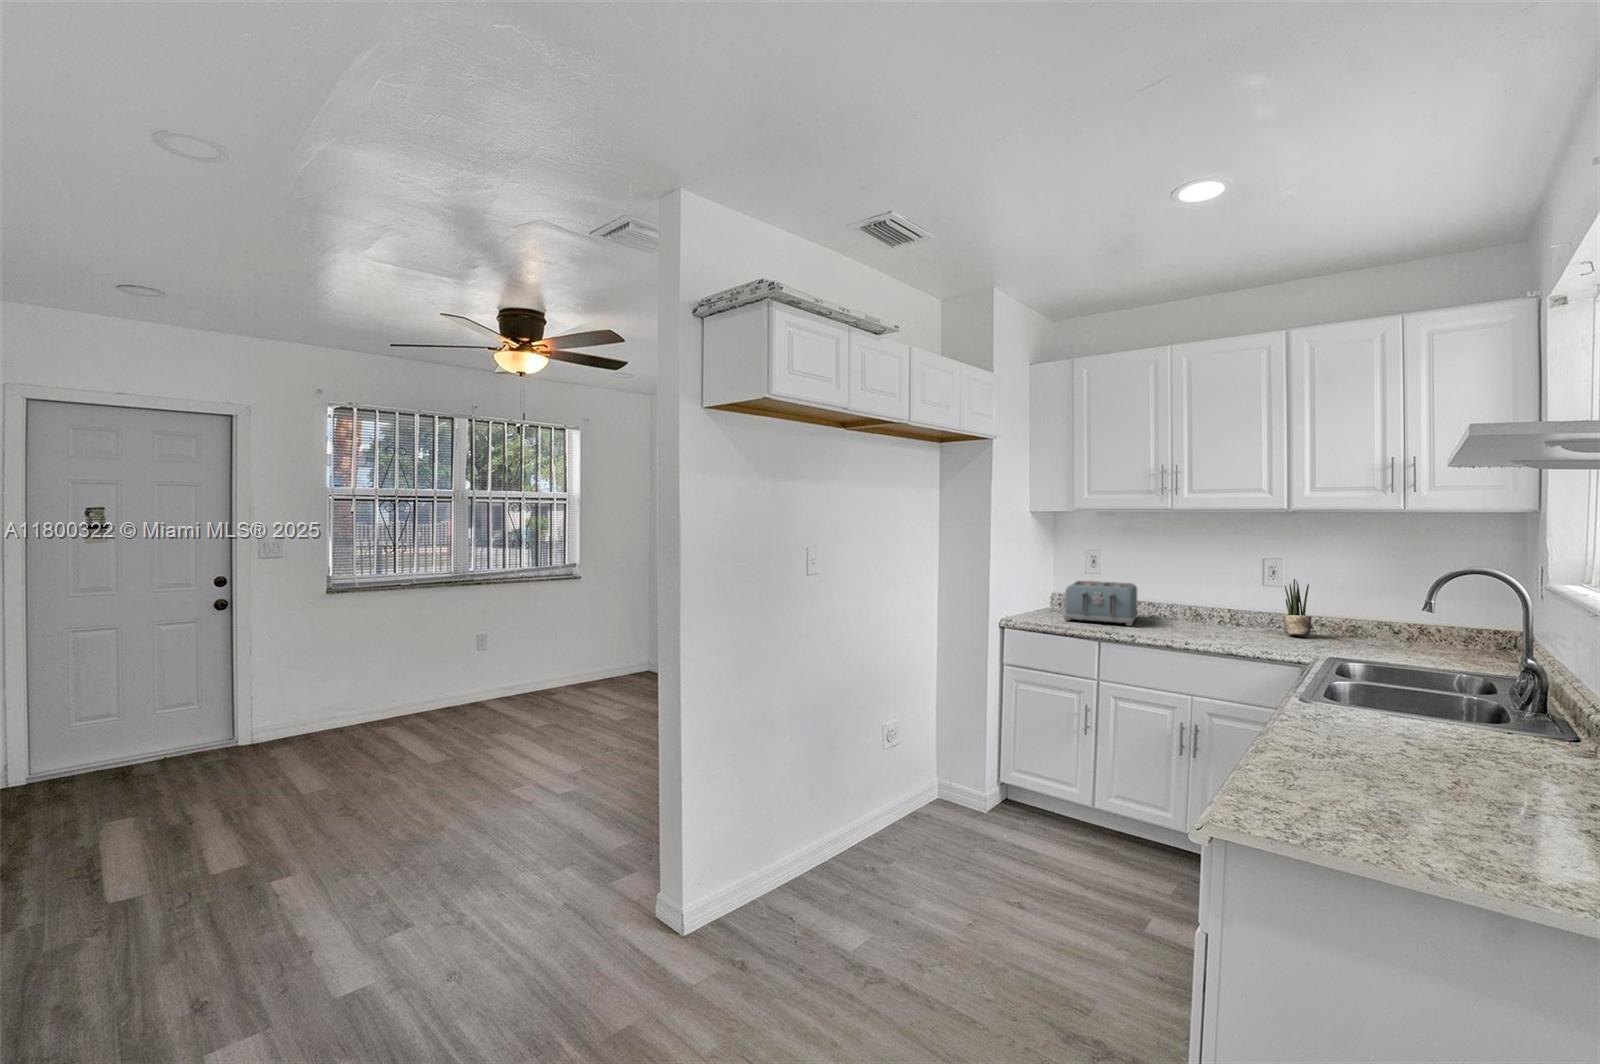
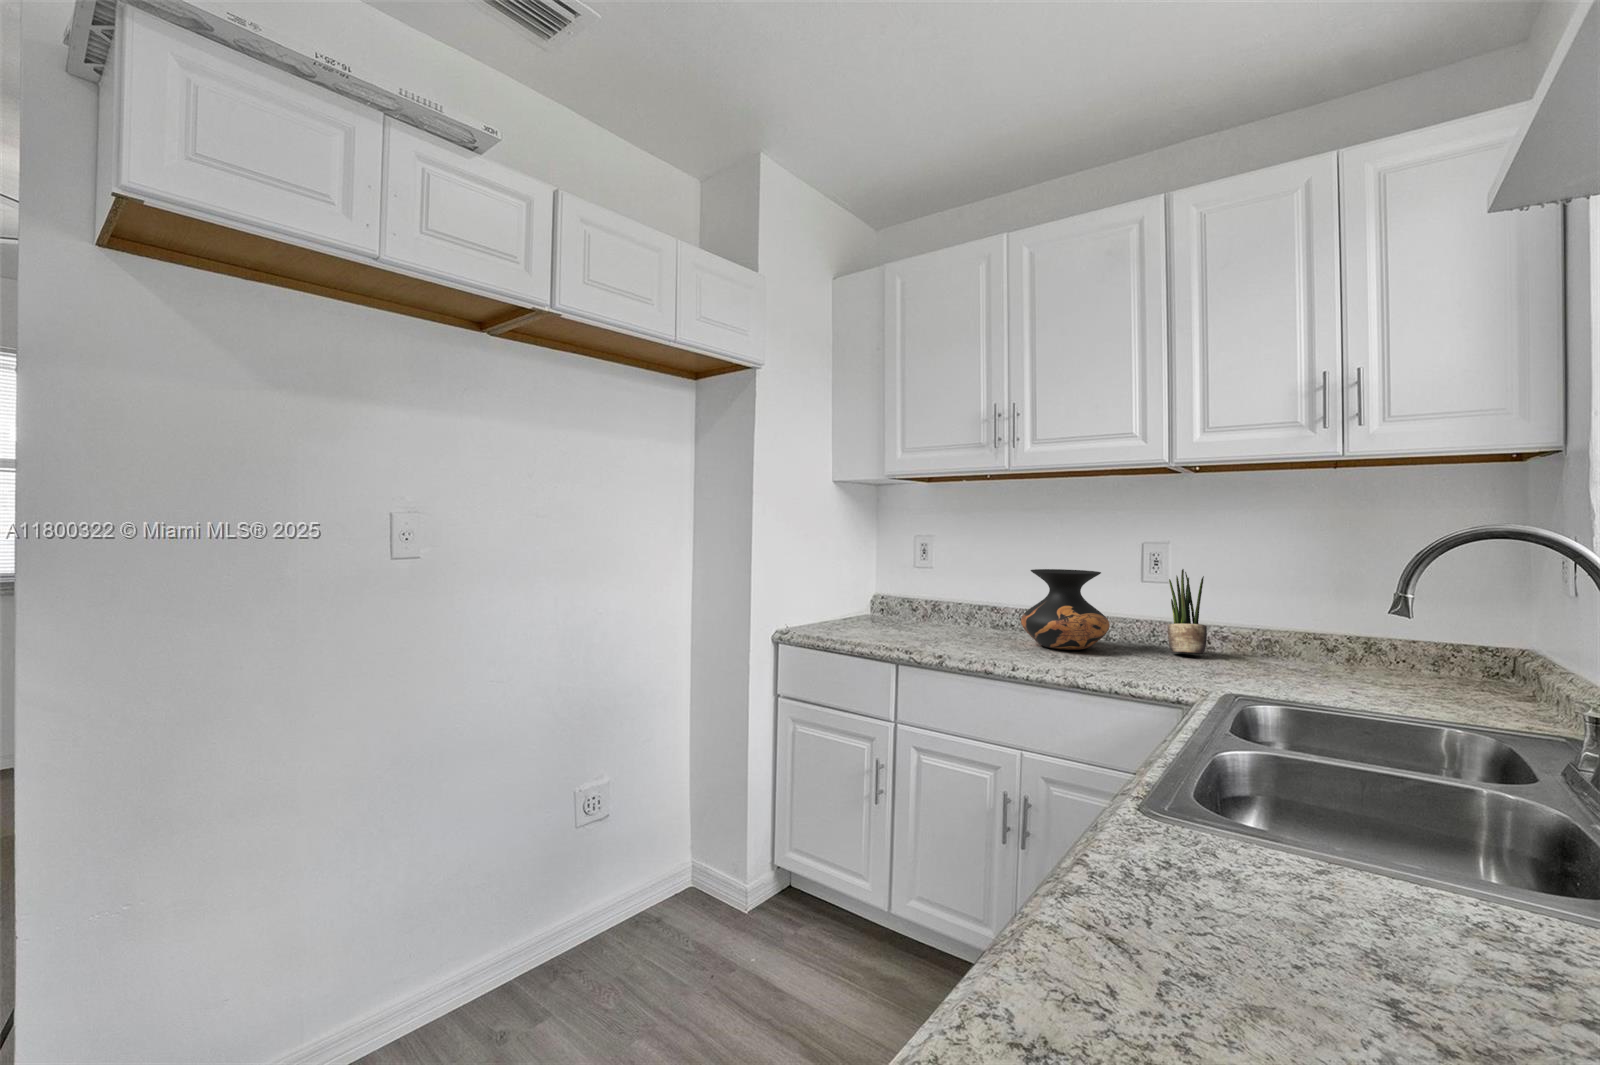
vase: none [1179,578,1243,633] -> present [1021,569,1110,650]
toaster: present [1063,581,1138,626] -> none [863,576,976,640]

